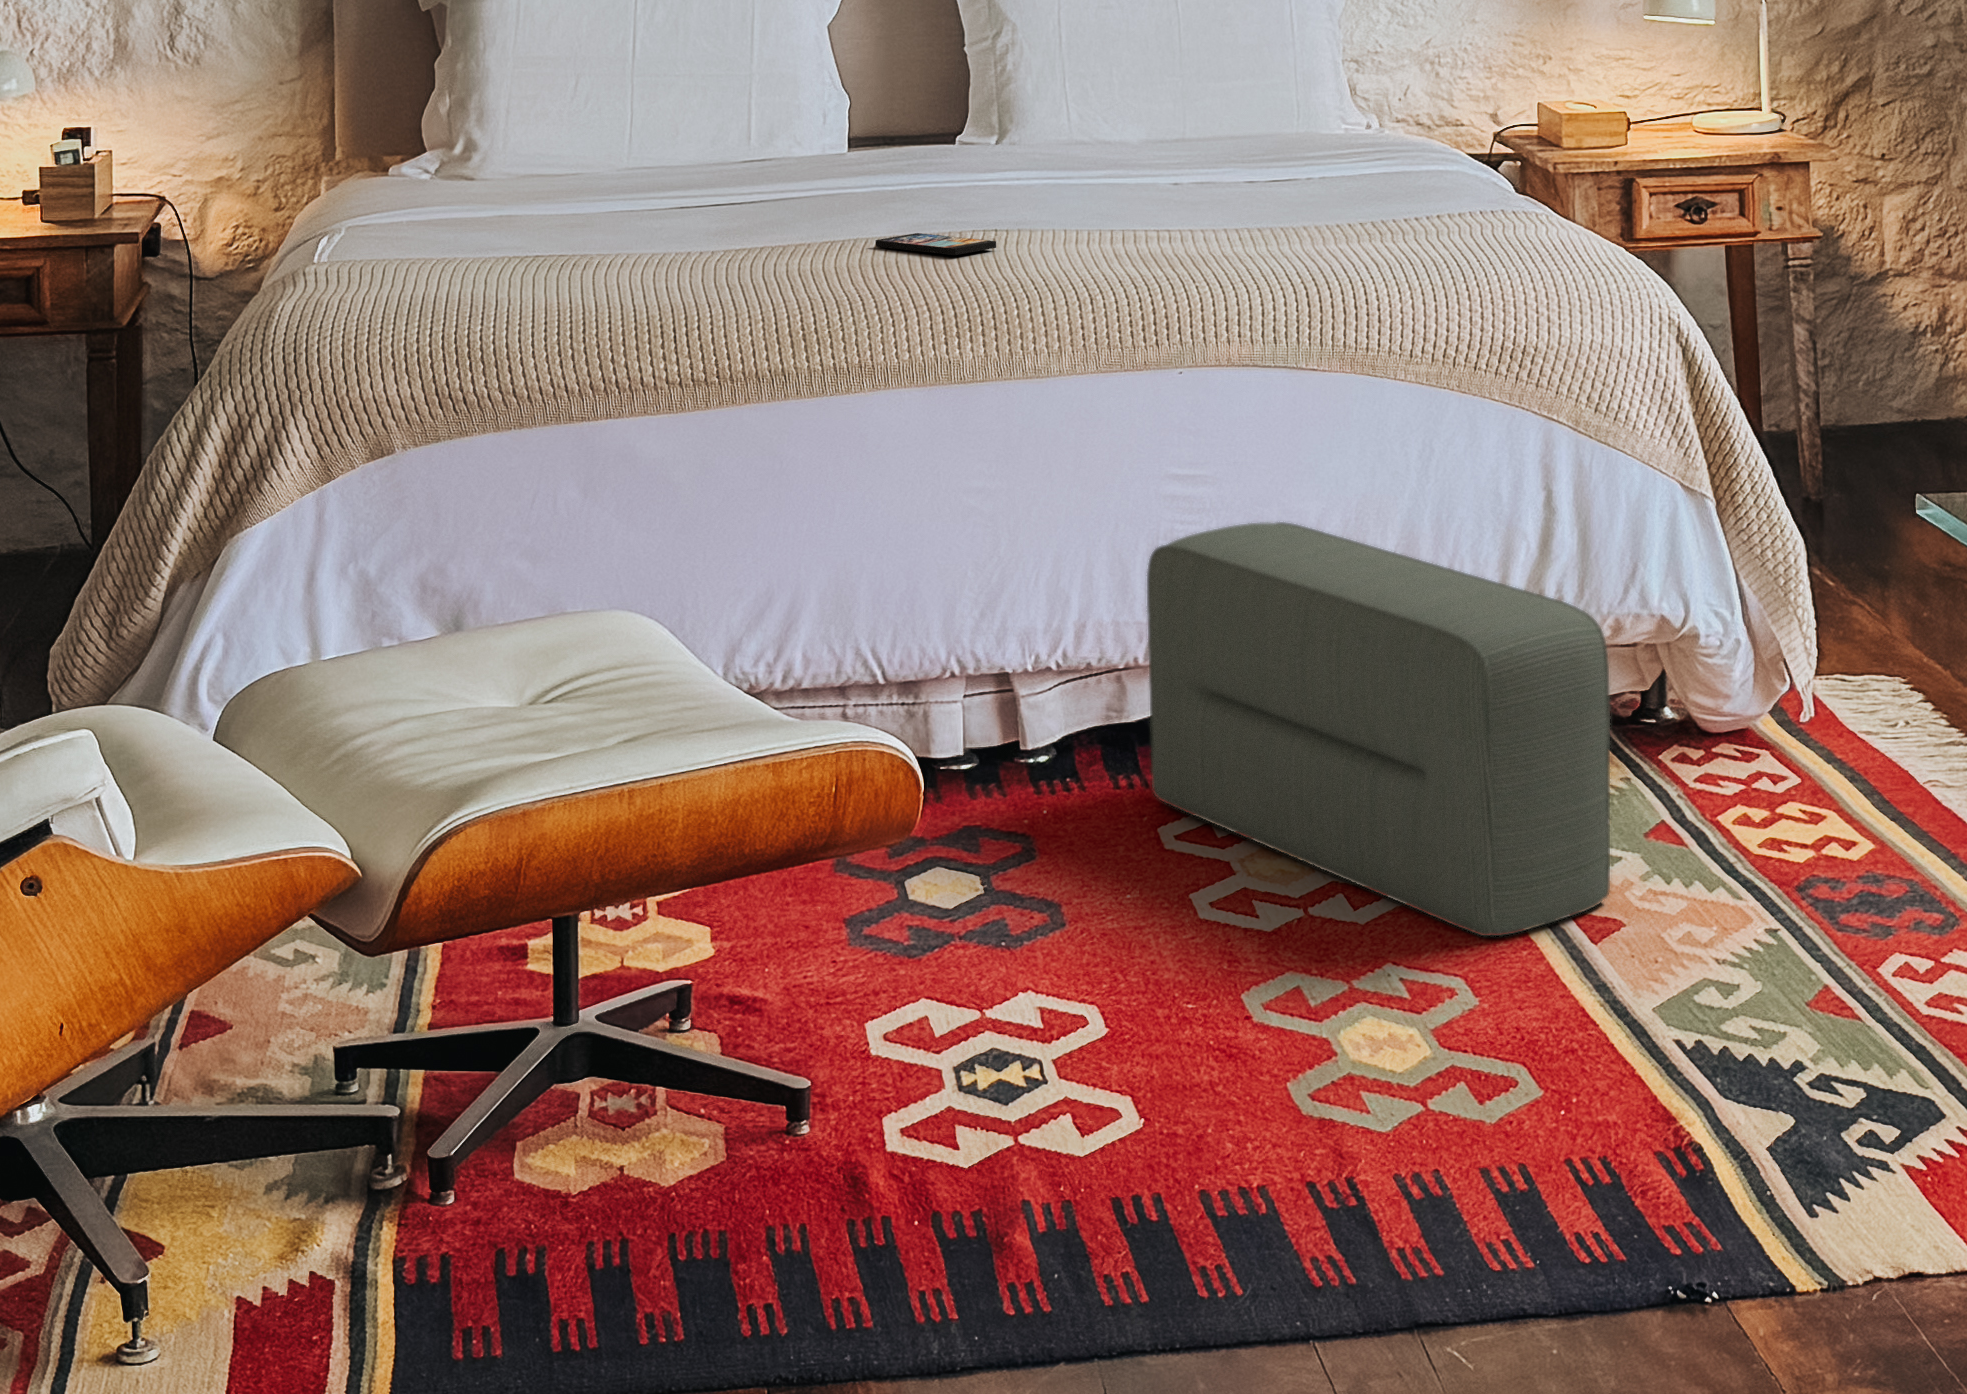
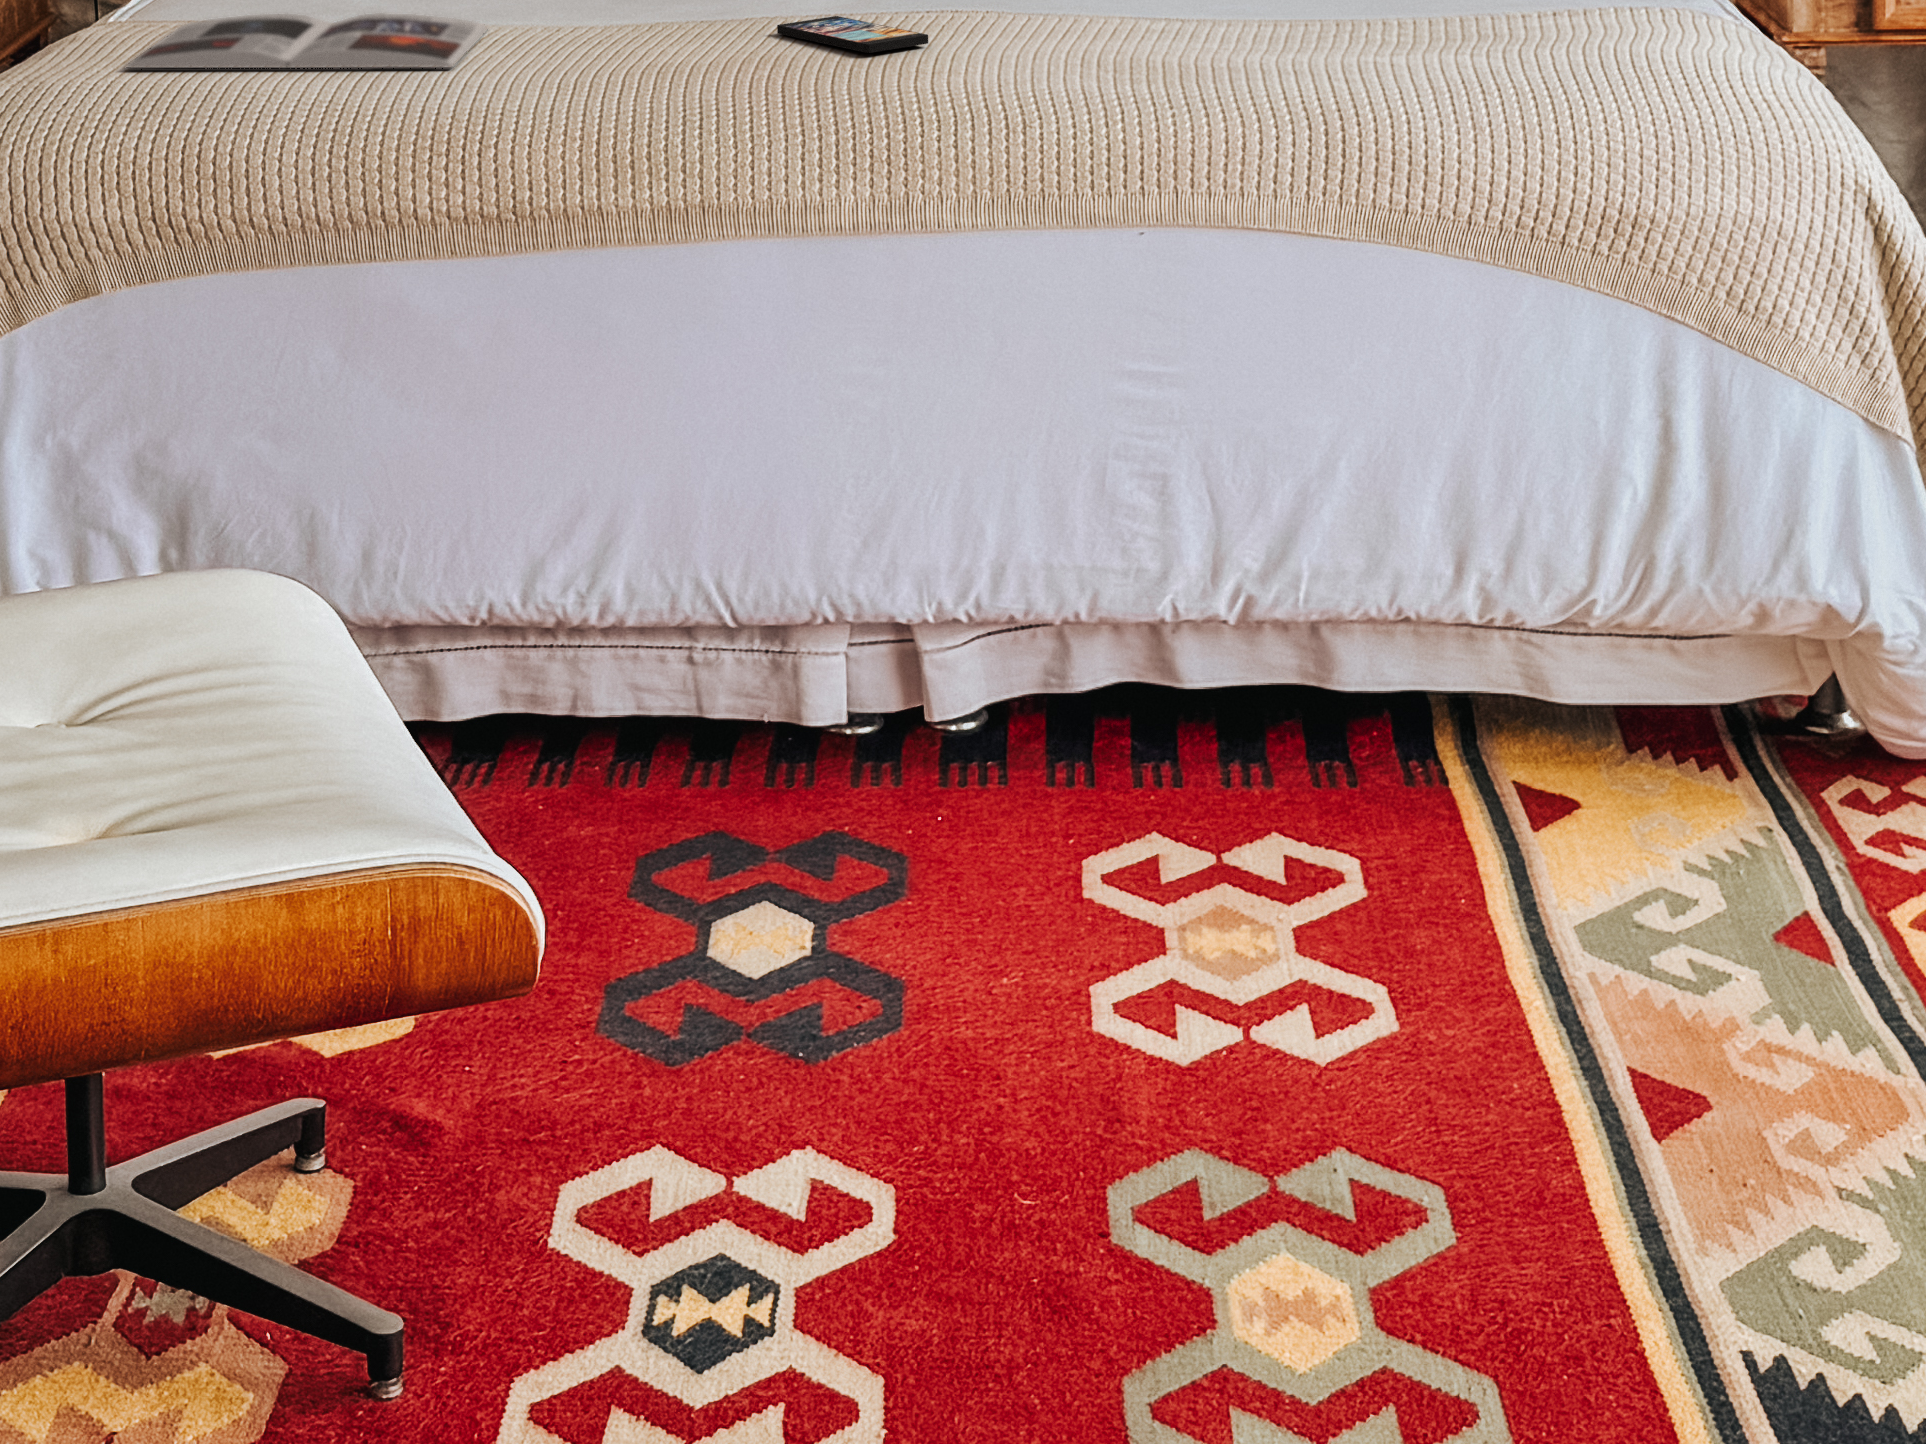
magazine: none [369,244,644,288] -> present [126,13,487,68]
pouf: present [1147,522,1610,936] -> none [1088,444,1702,1102]

